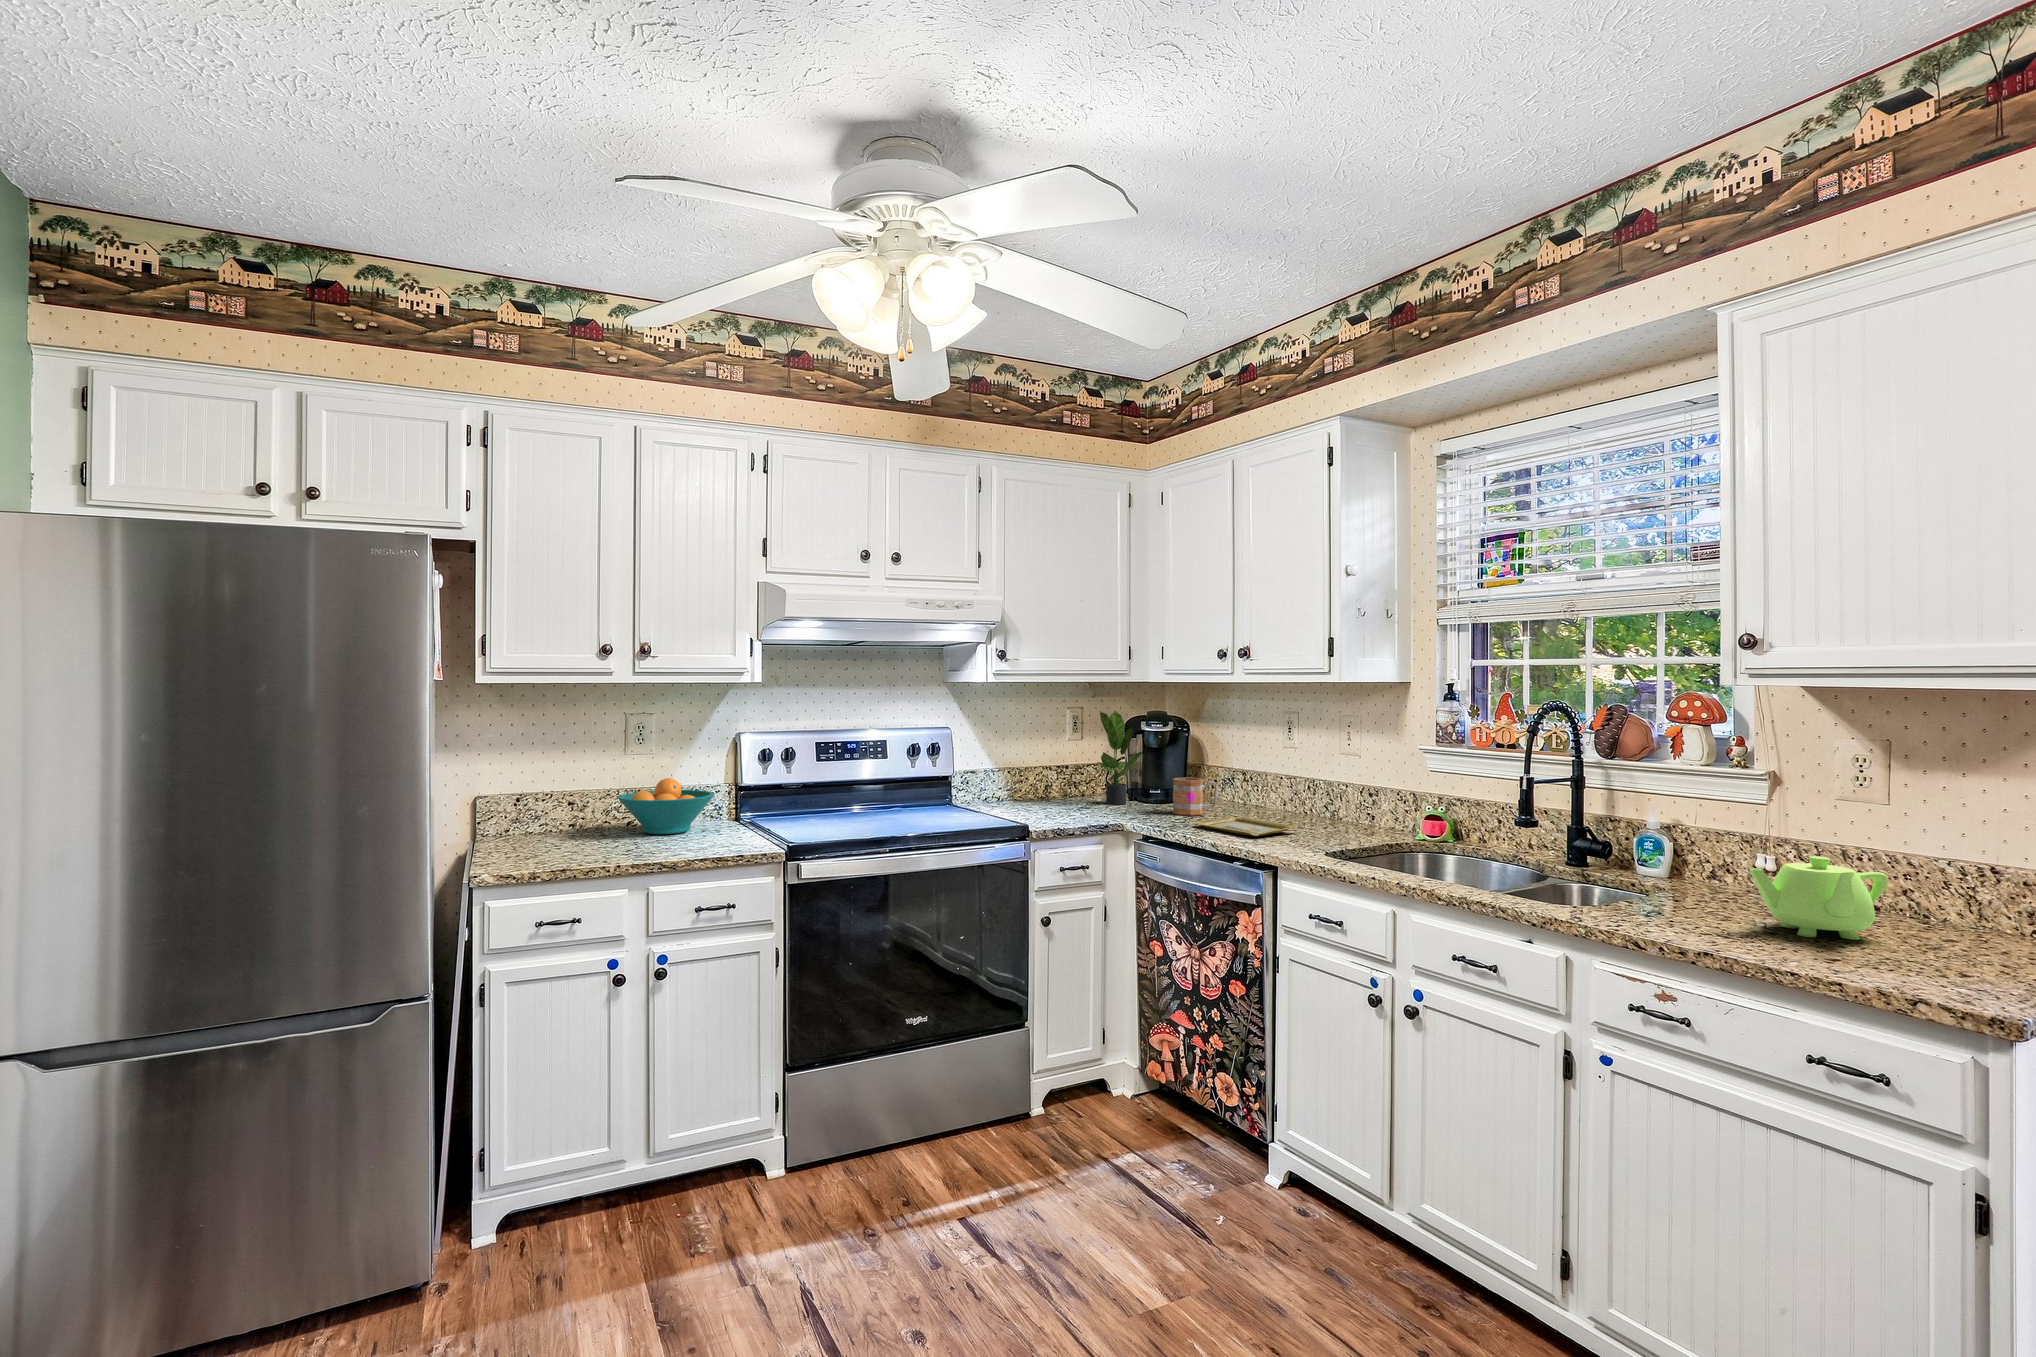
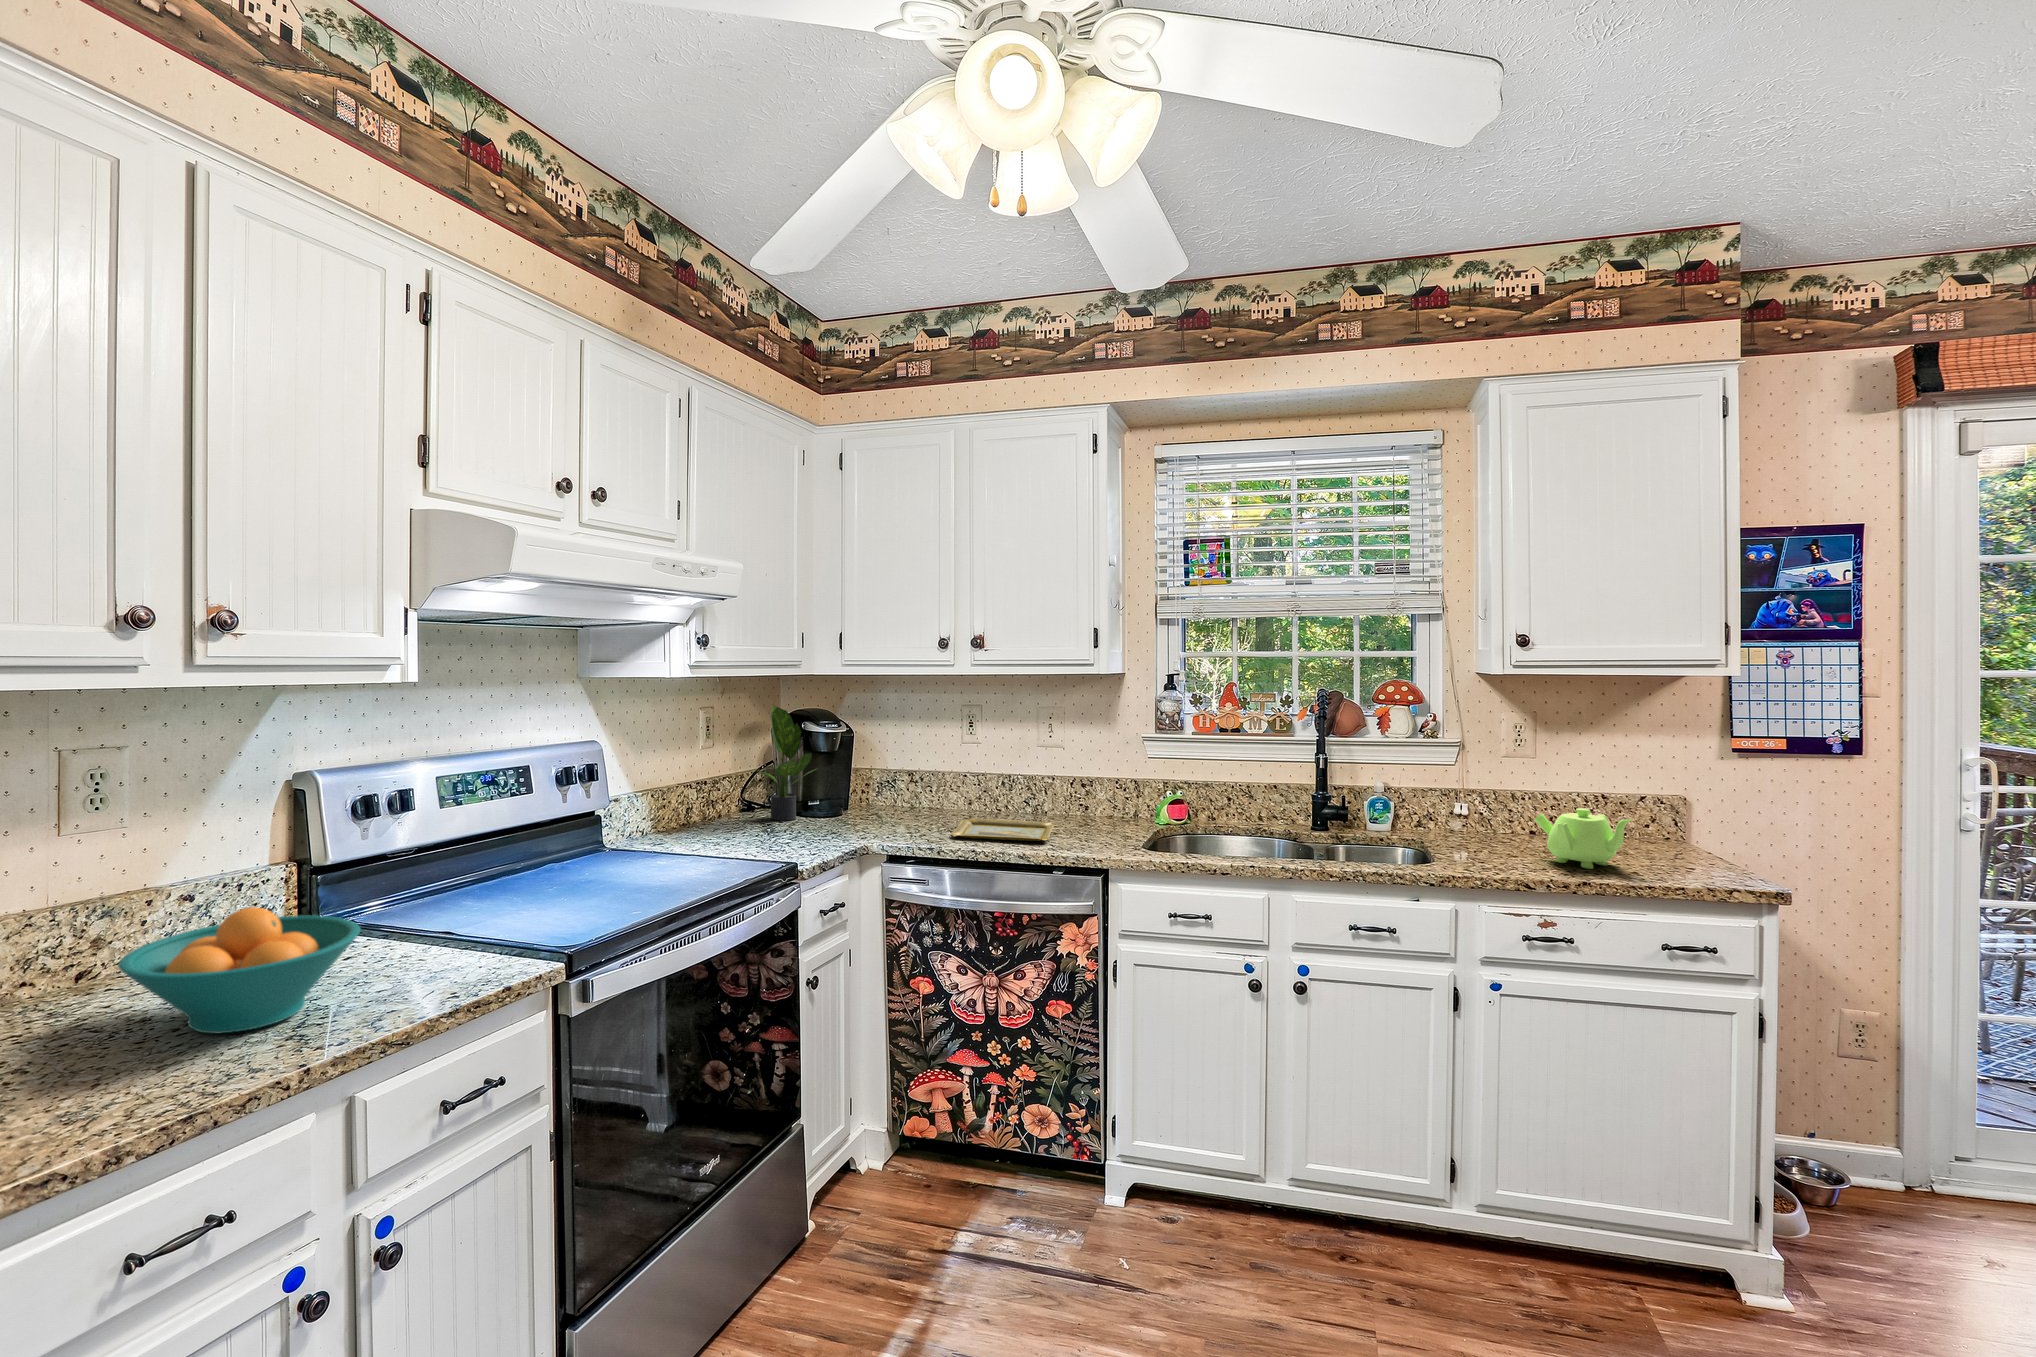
mug: present [1173,778,1217,815] -> none [875,779,919,825]

